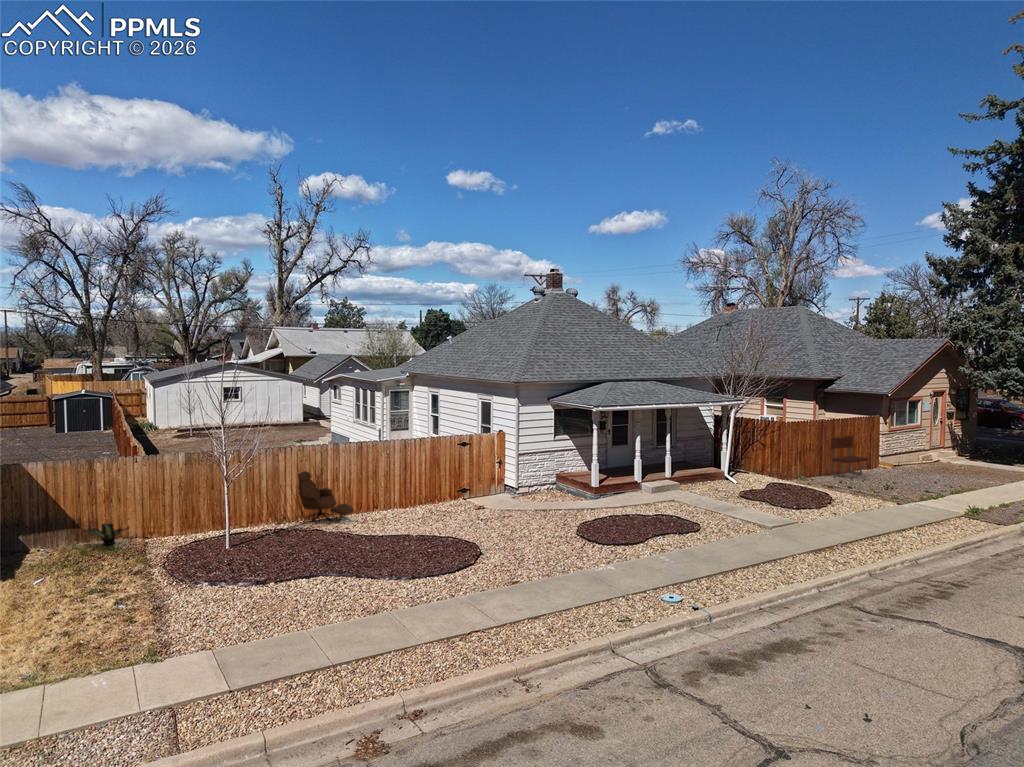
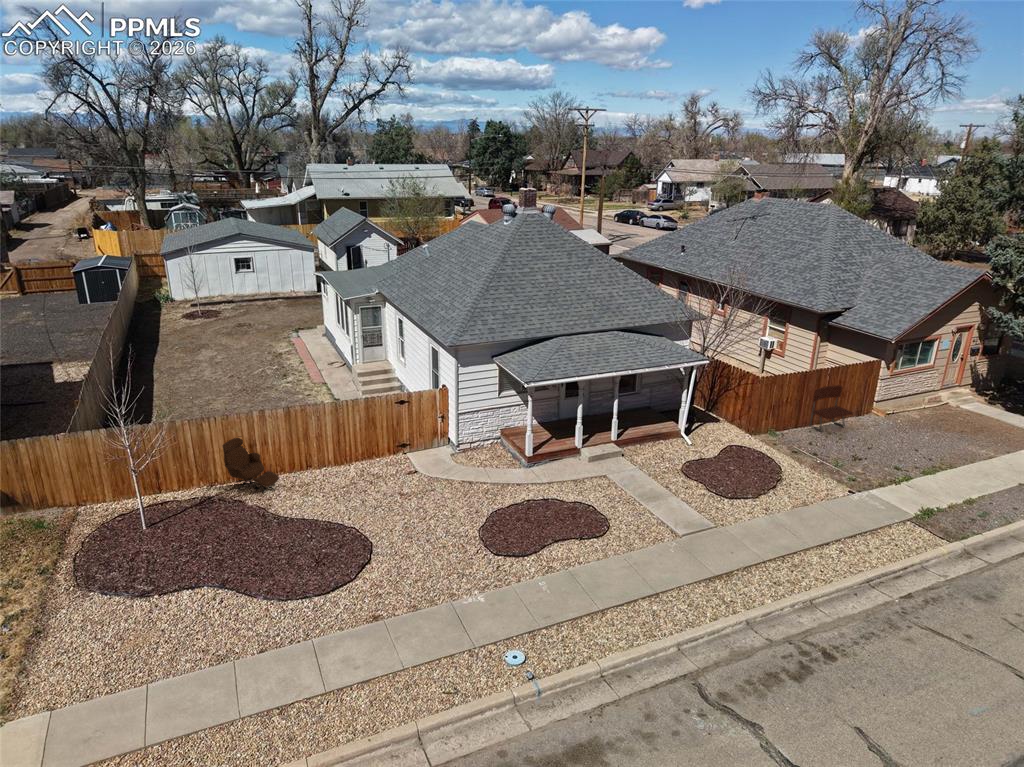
potted plant: present [84,523,129,545] -> none [13,496,59,521]

